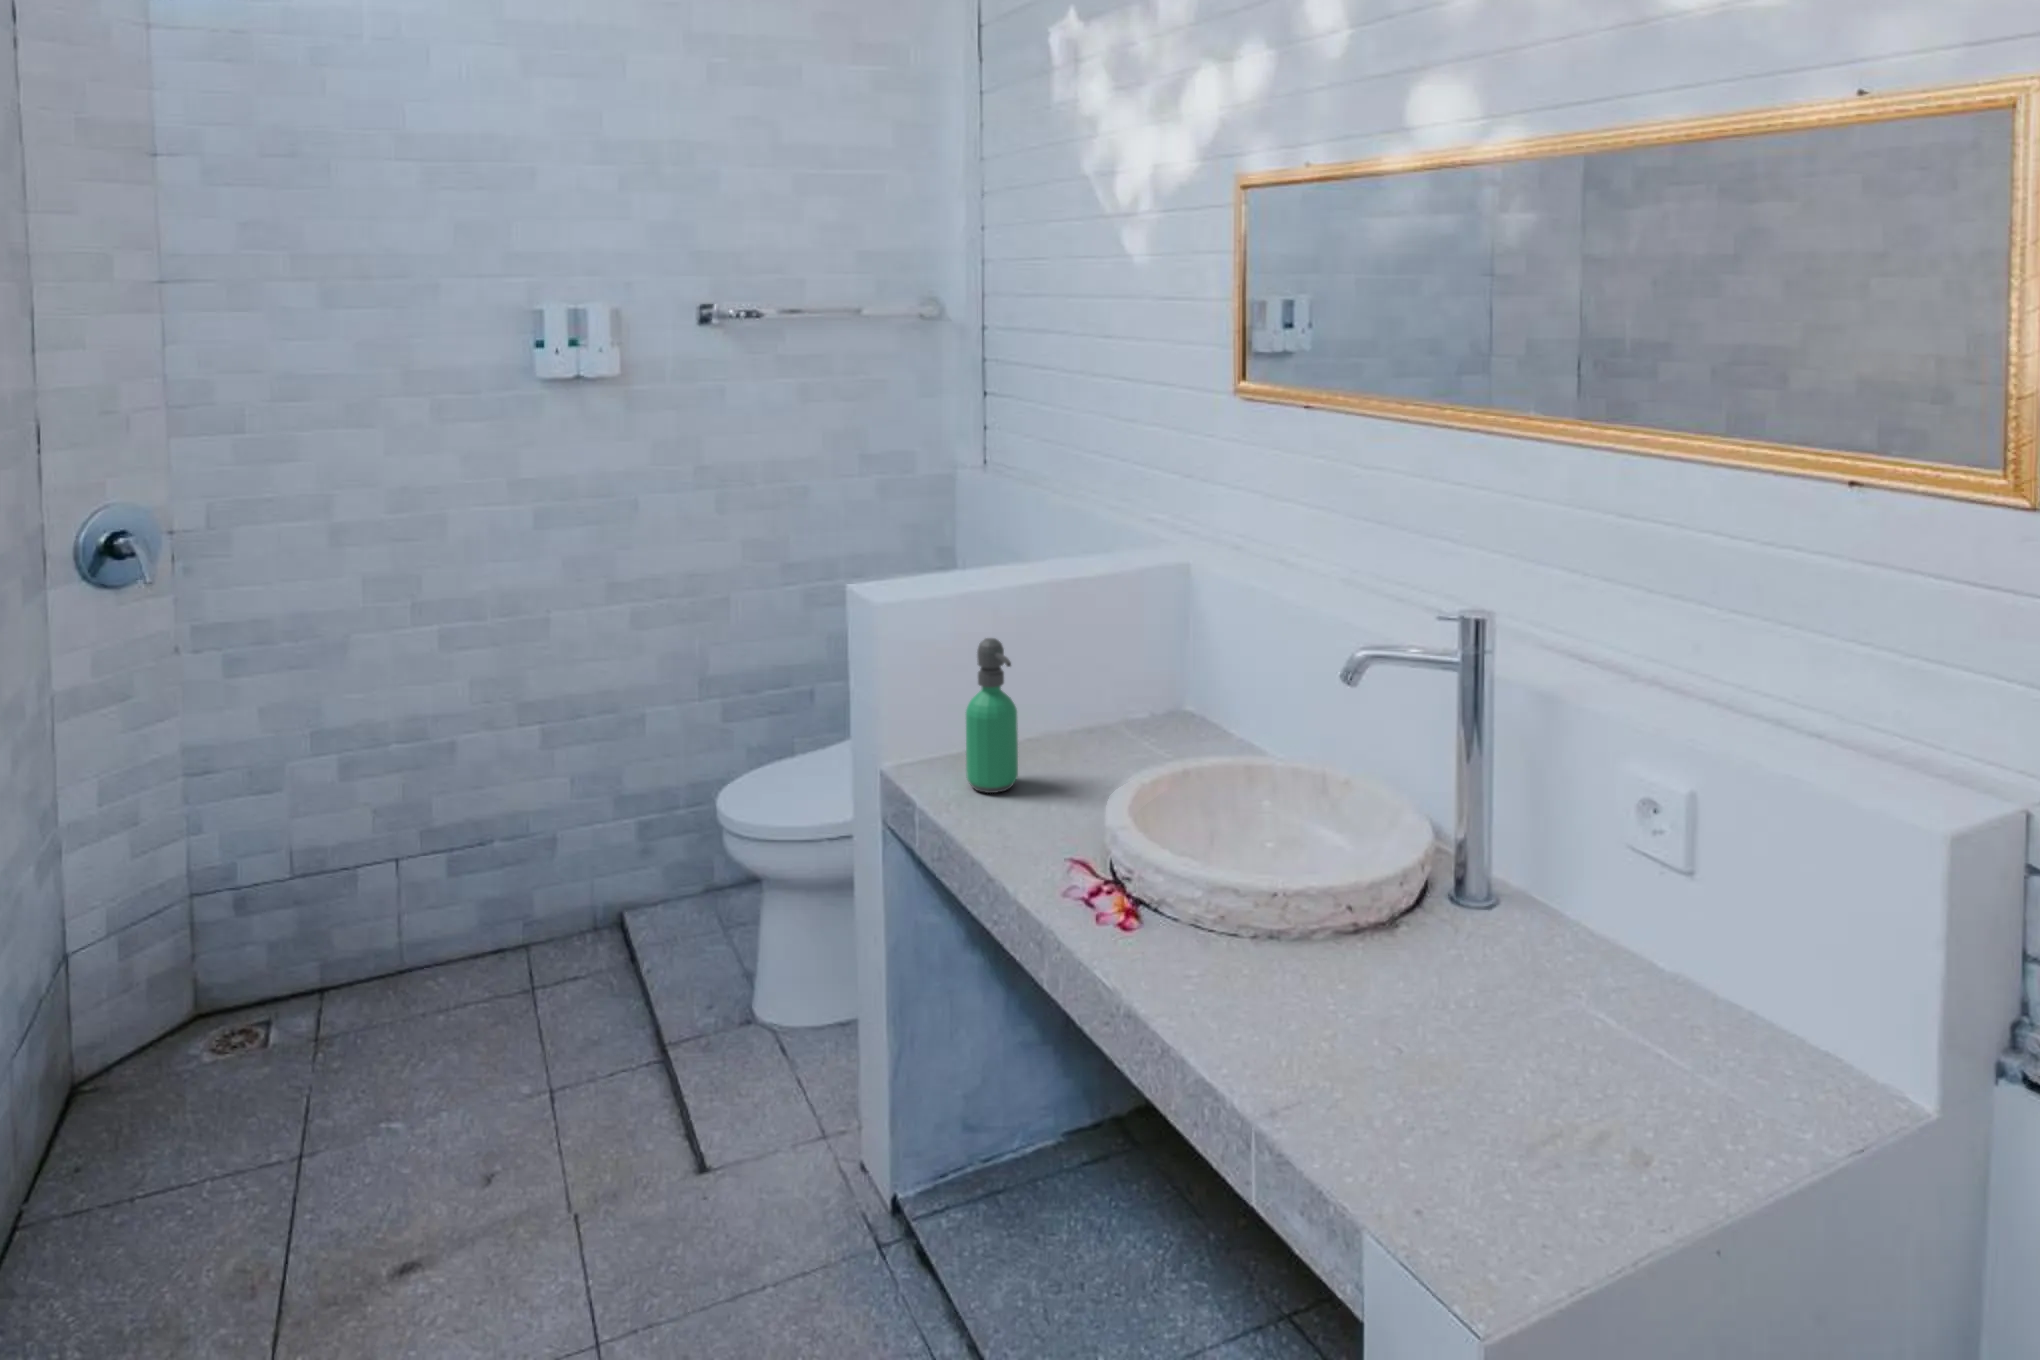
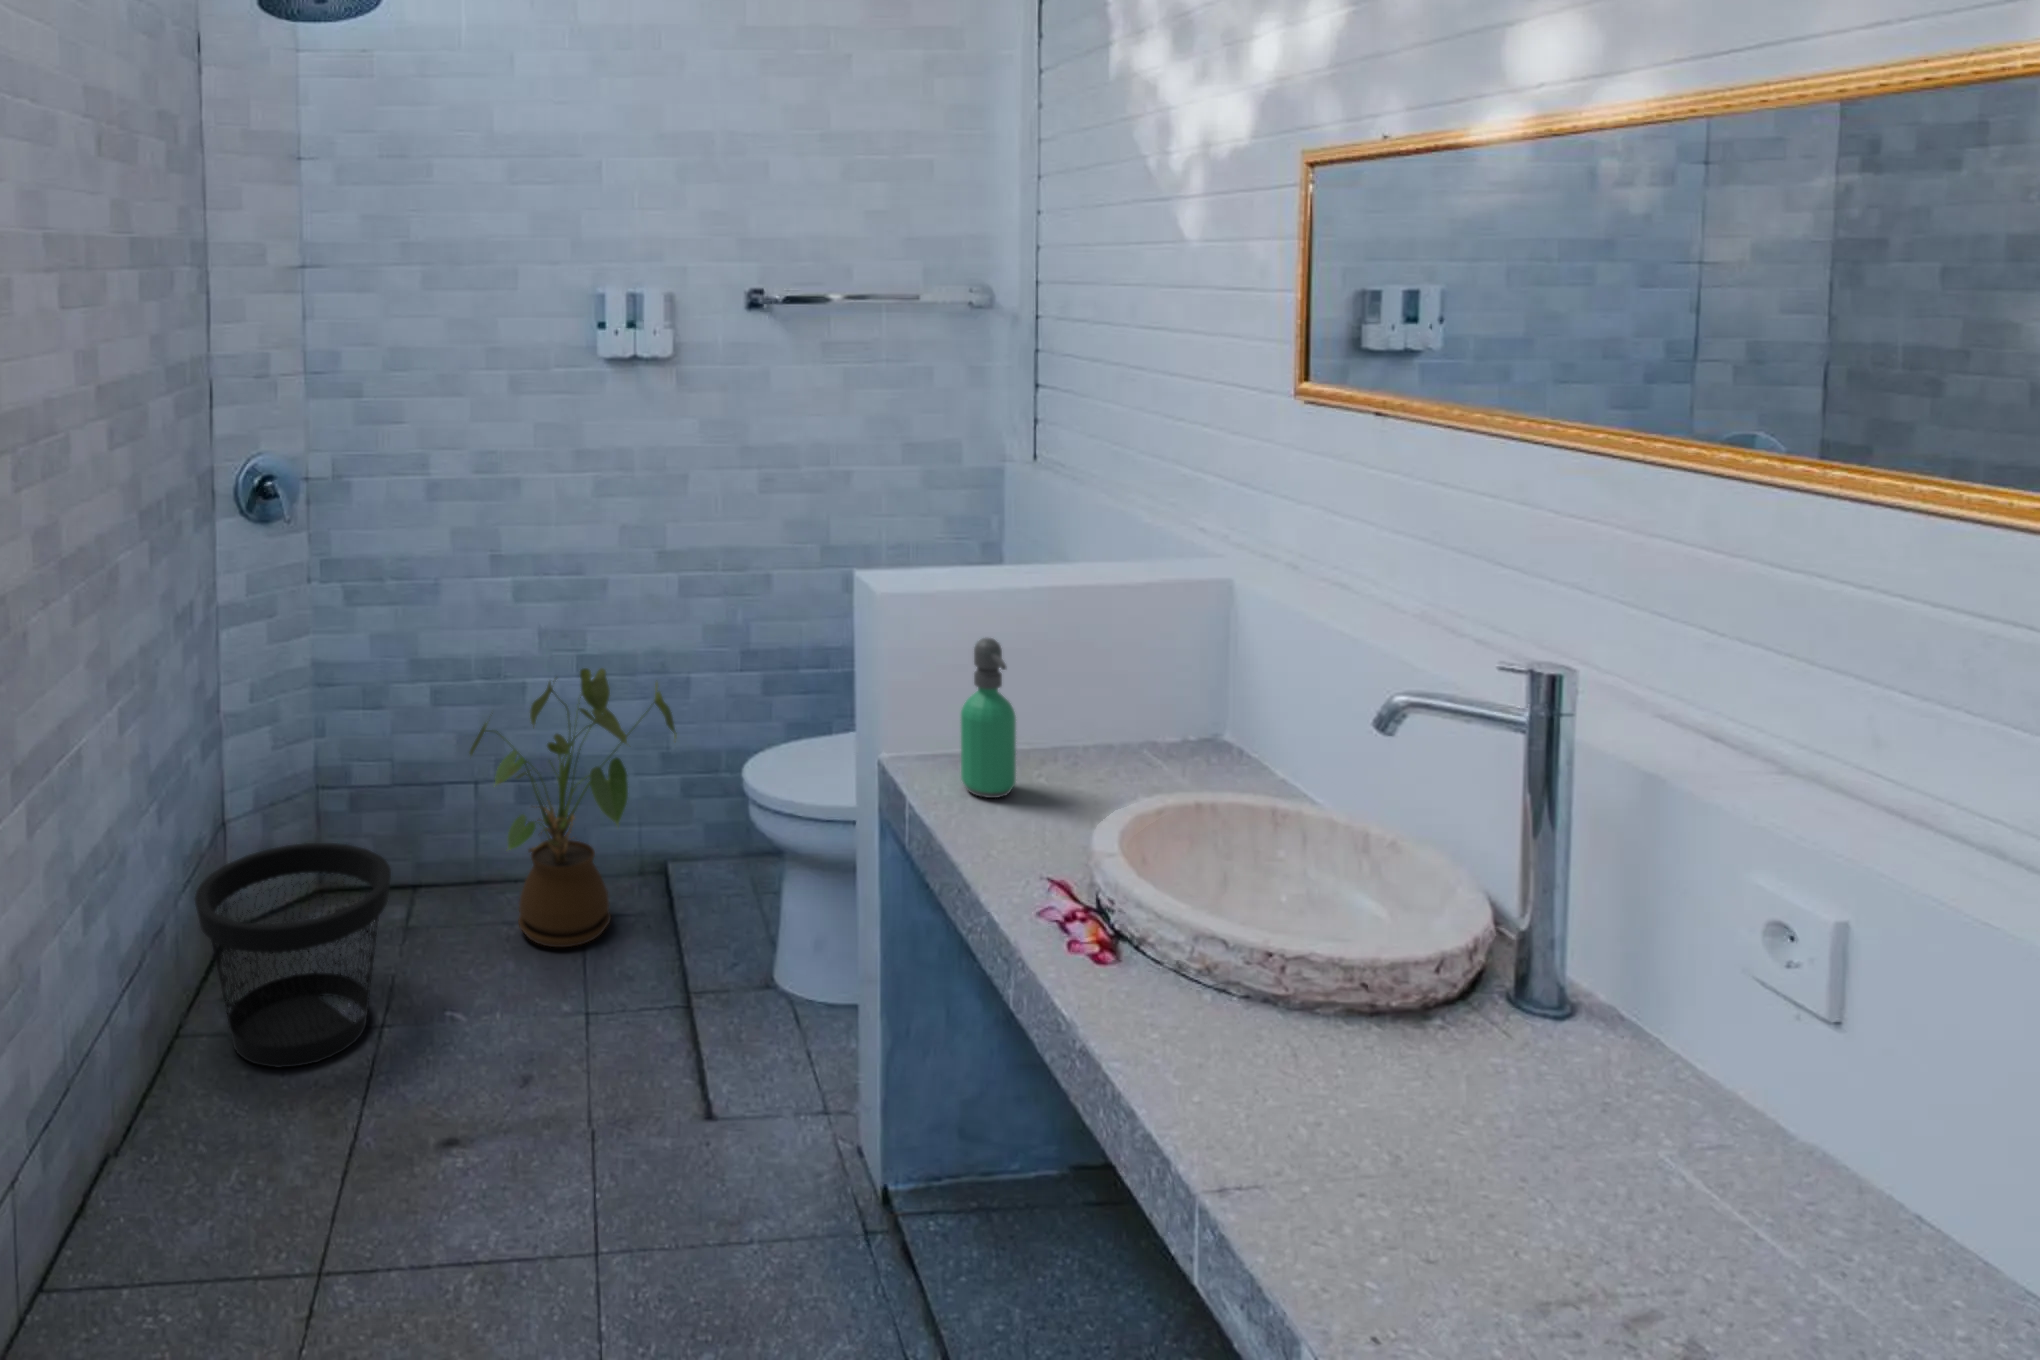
house plant: none [390,716,630,1029] -> present [470,668,676,947]
wastebasket: none [40,951,305,1230] -> present [195,843,391,1067]

